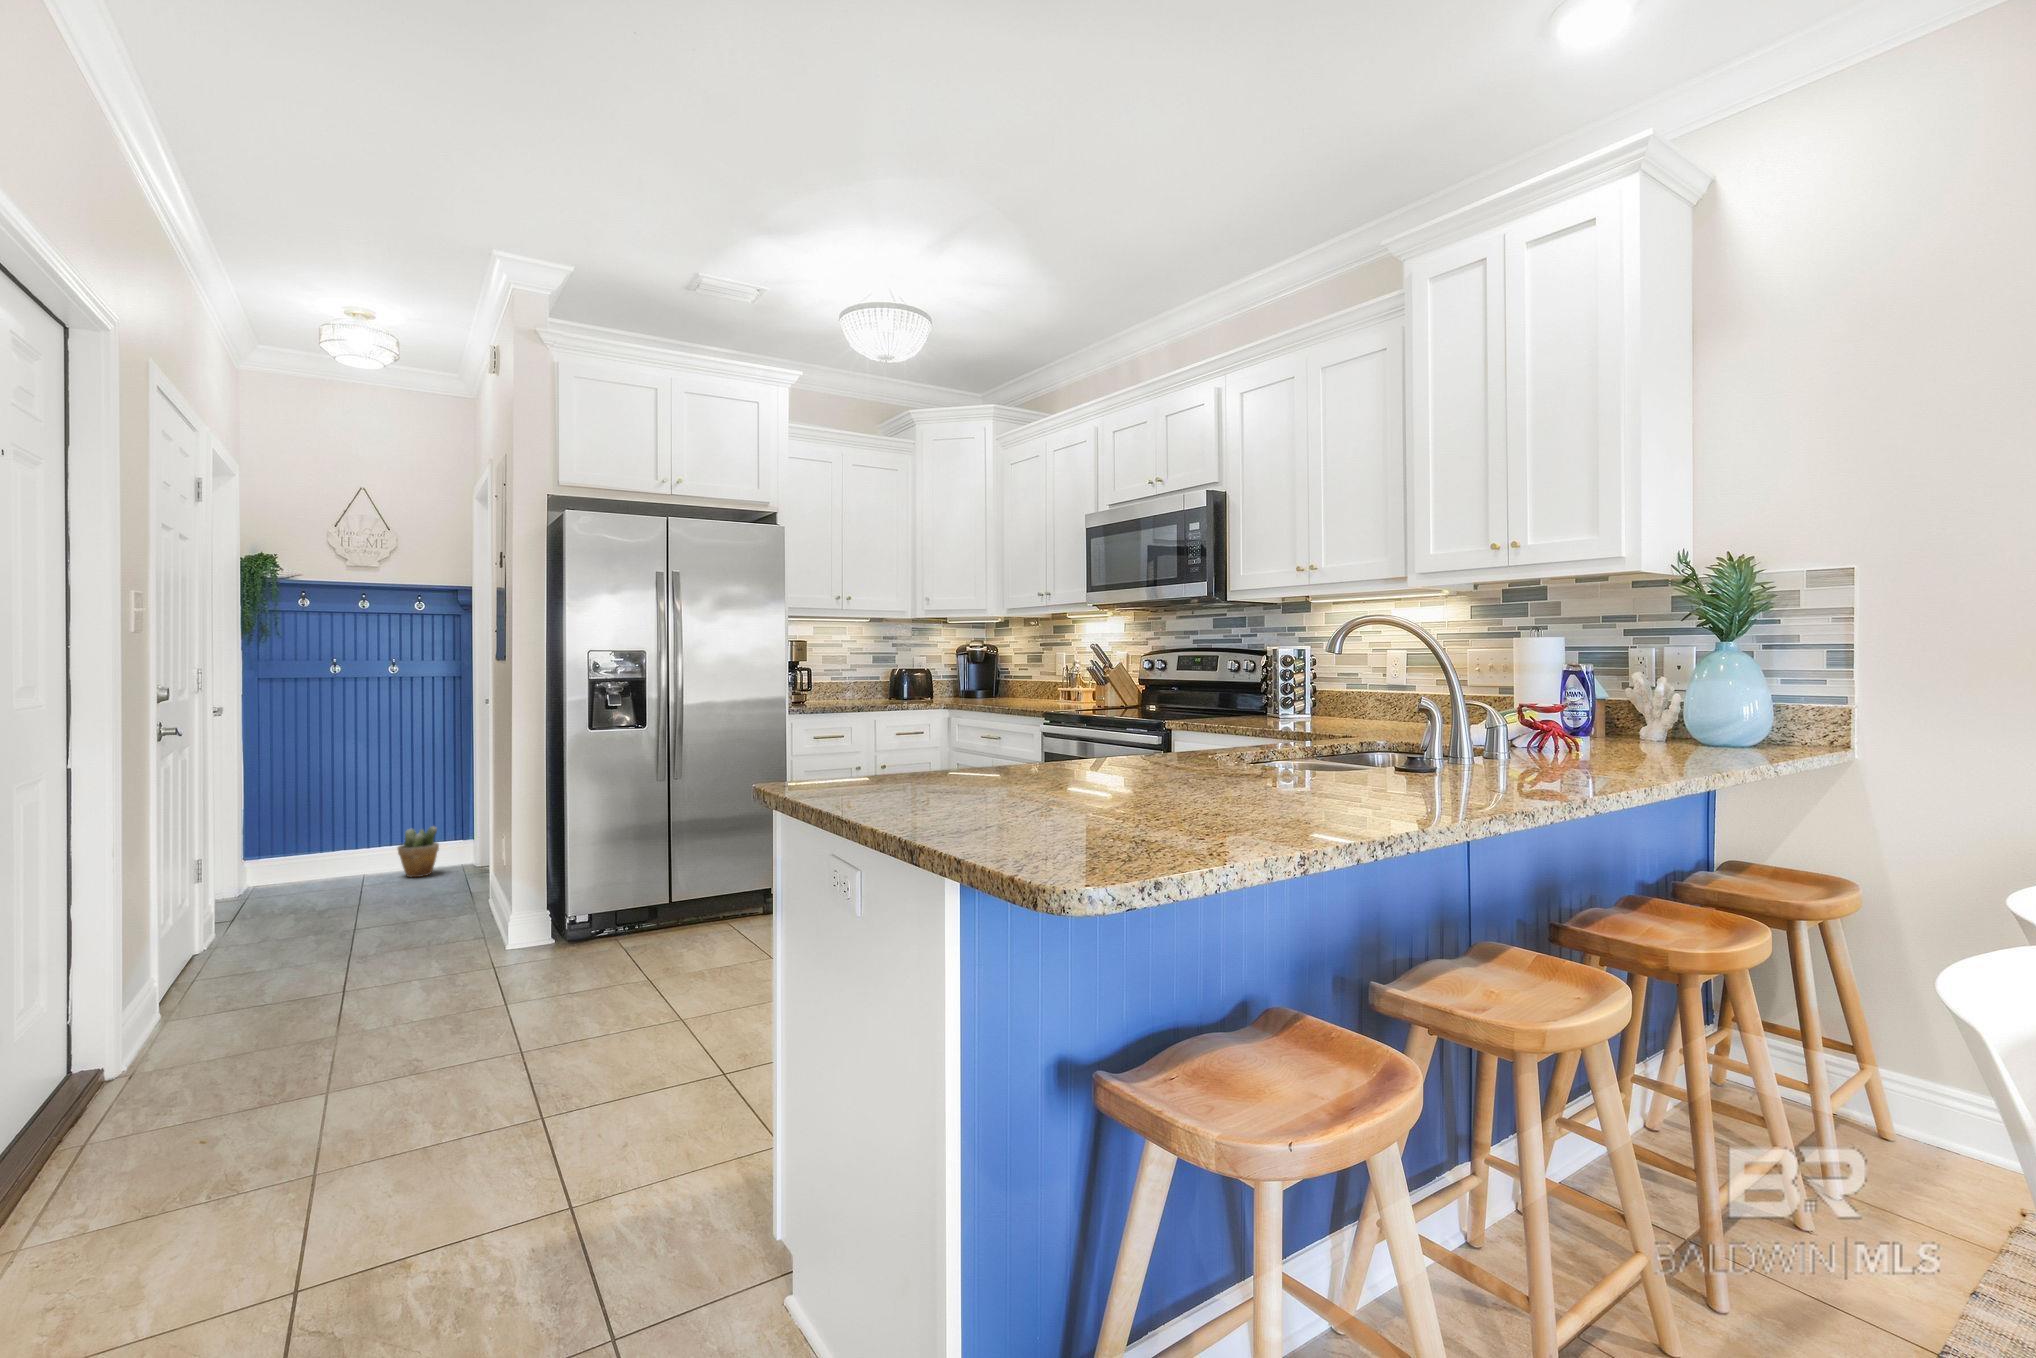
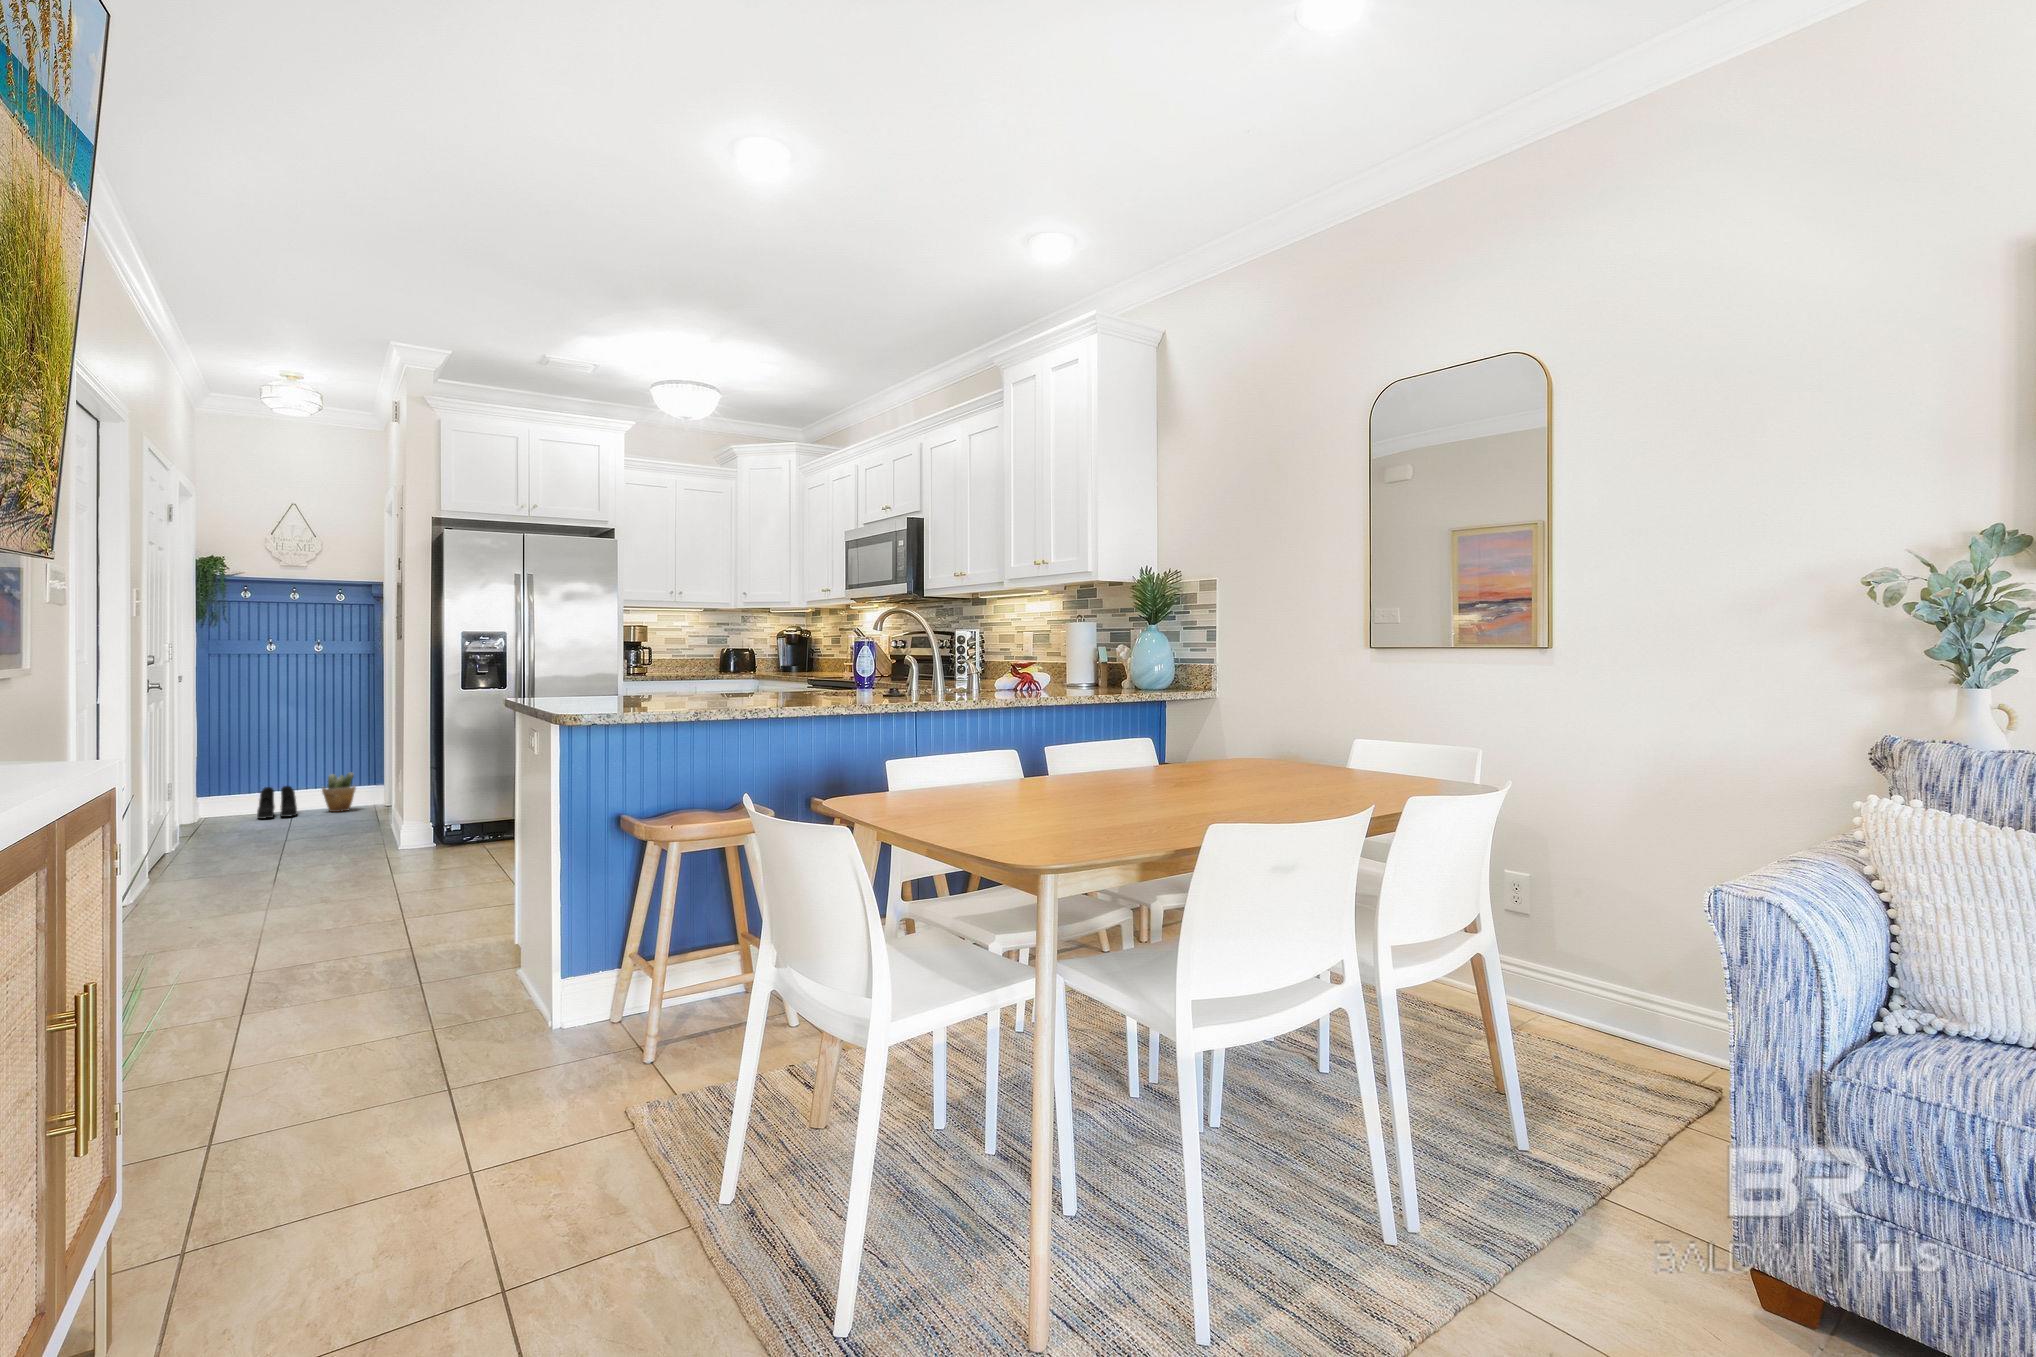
boots: none [317,845,367,890] -> present [257,786,297,819]

